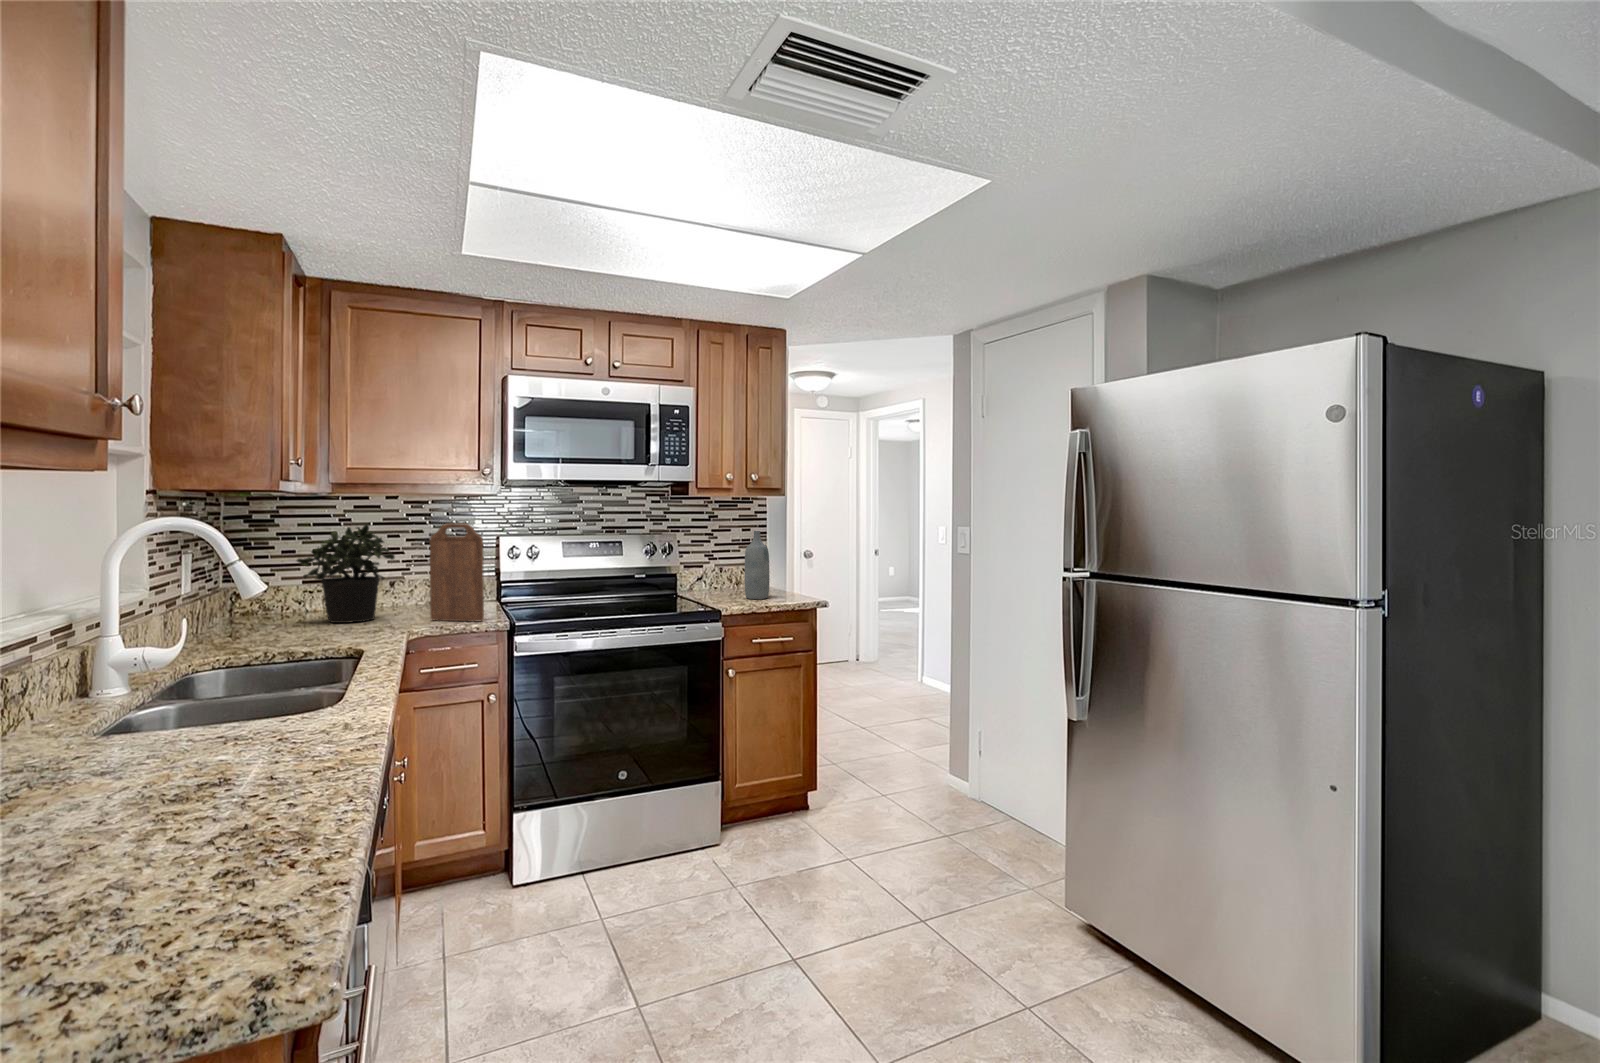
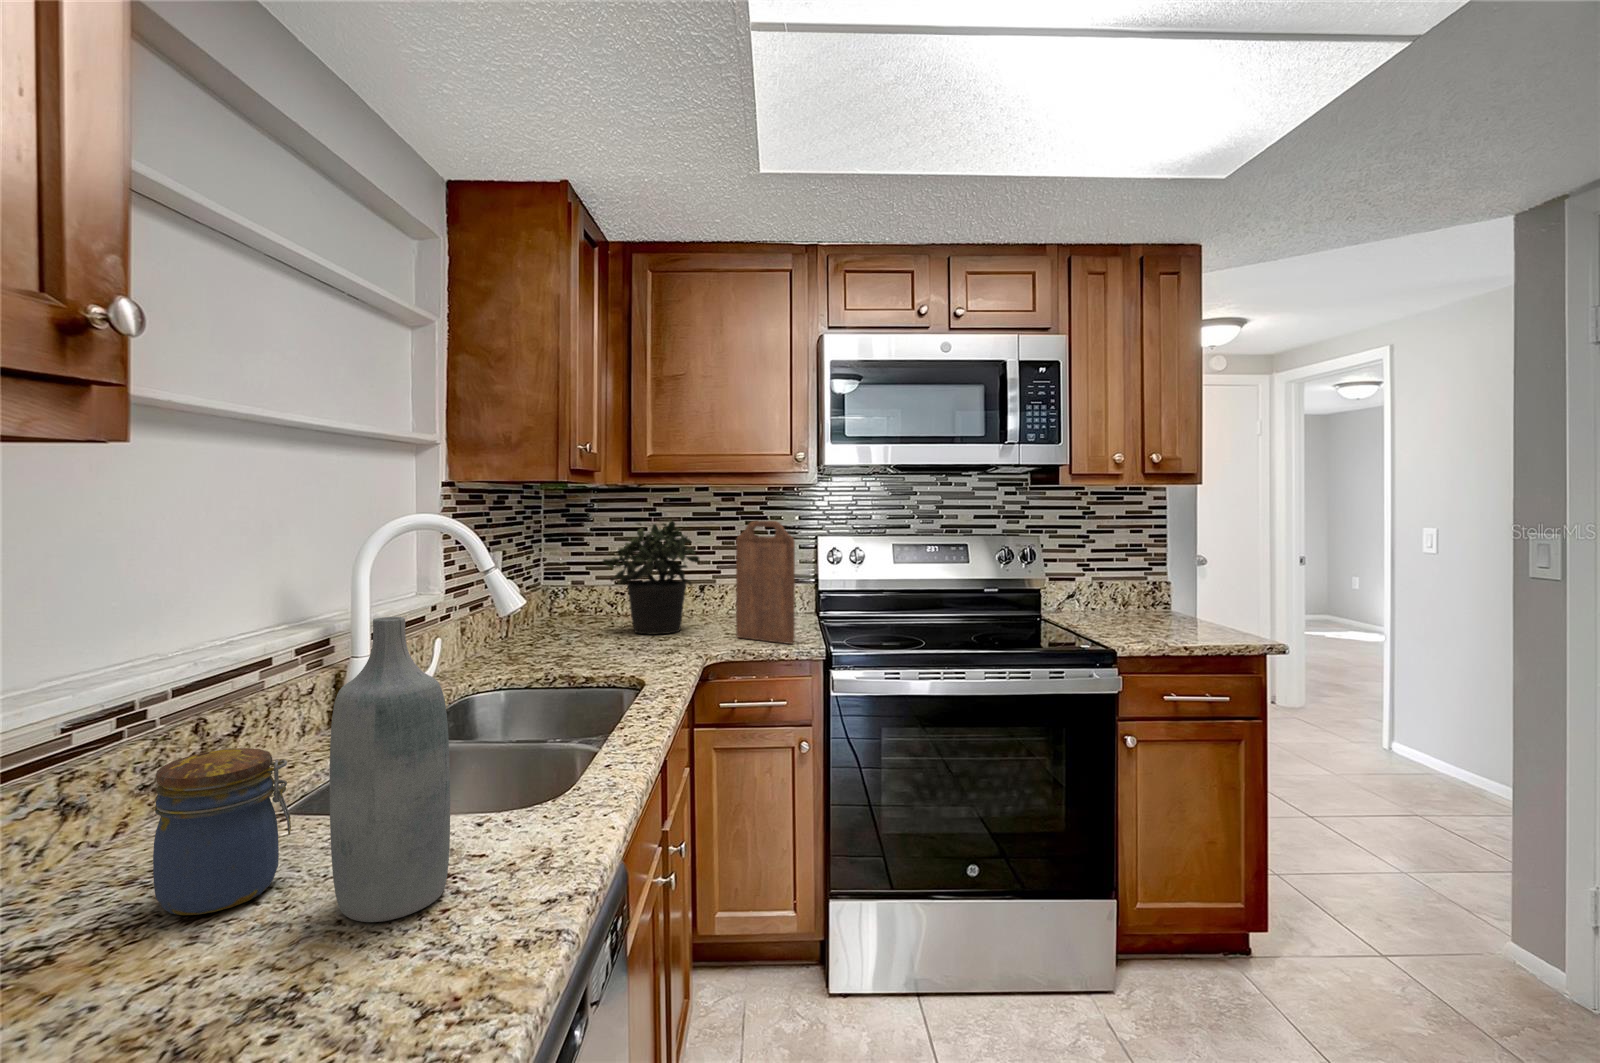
bottle: present [745,531,769,599] -> present [329,617,450,922]
jar: none [66,673,163,778] -> present [153,748,291,915]

